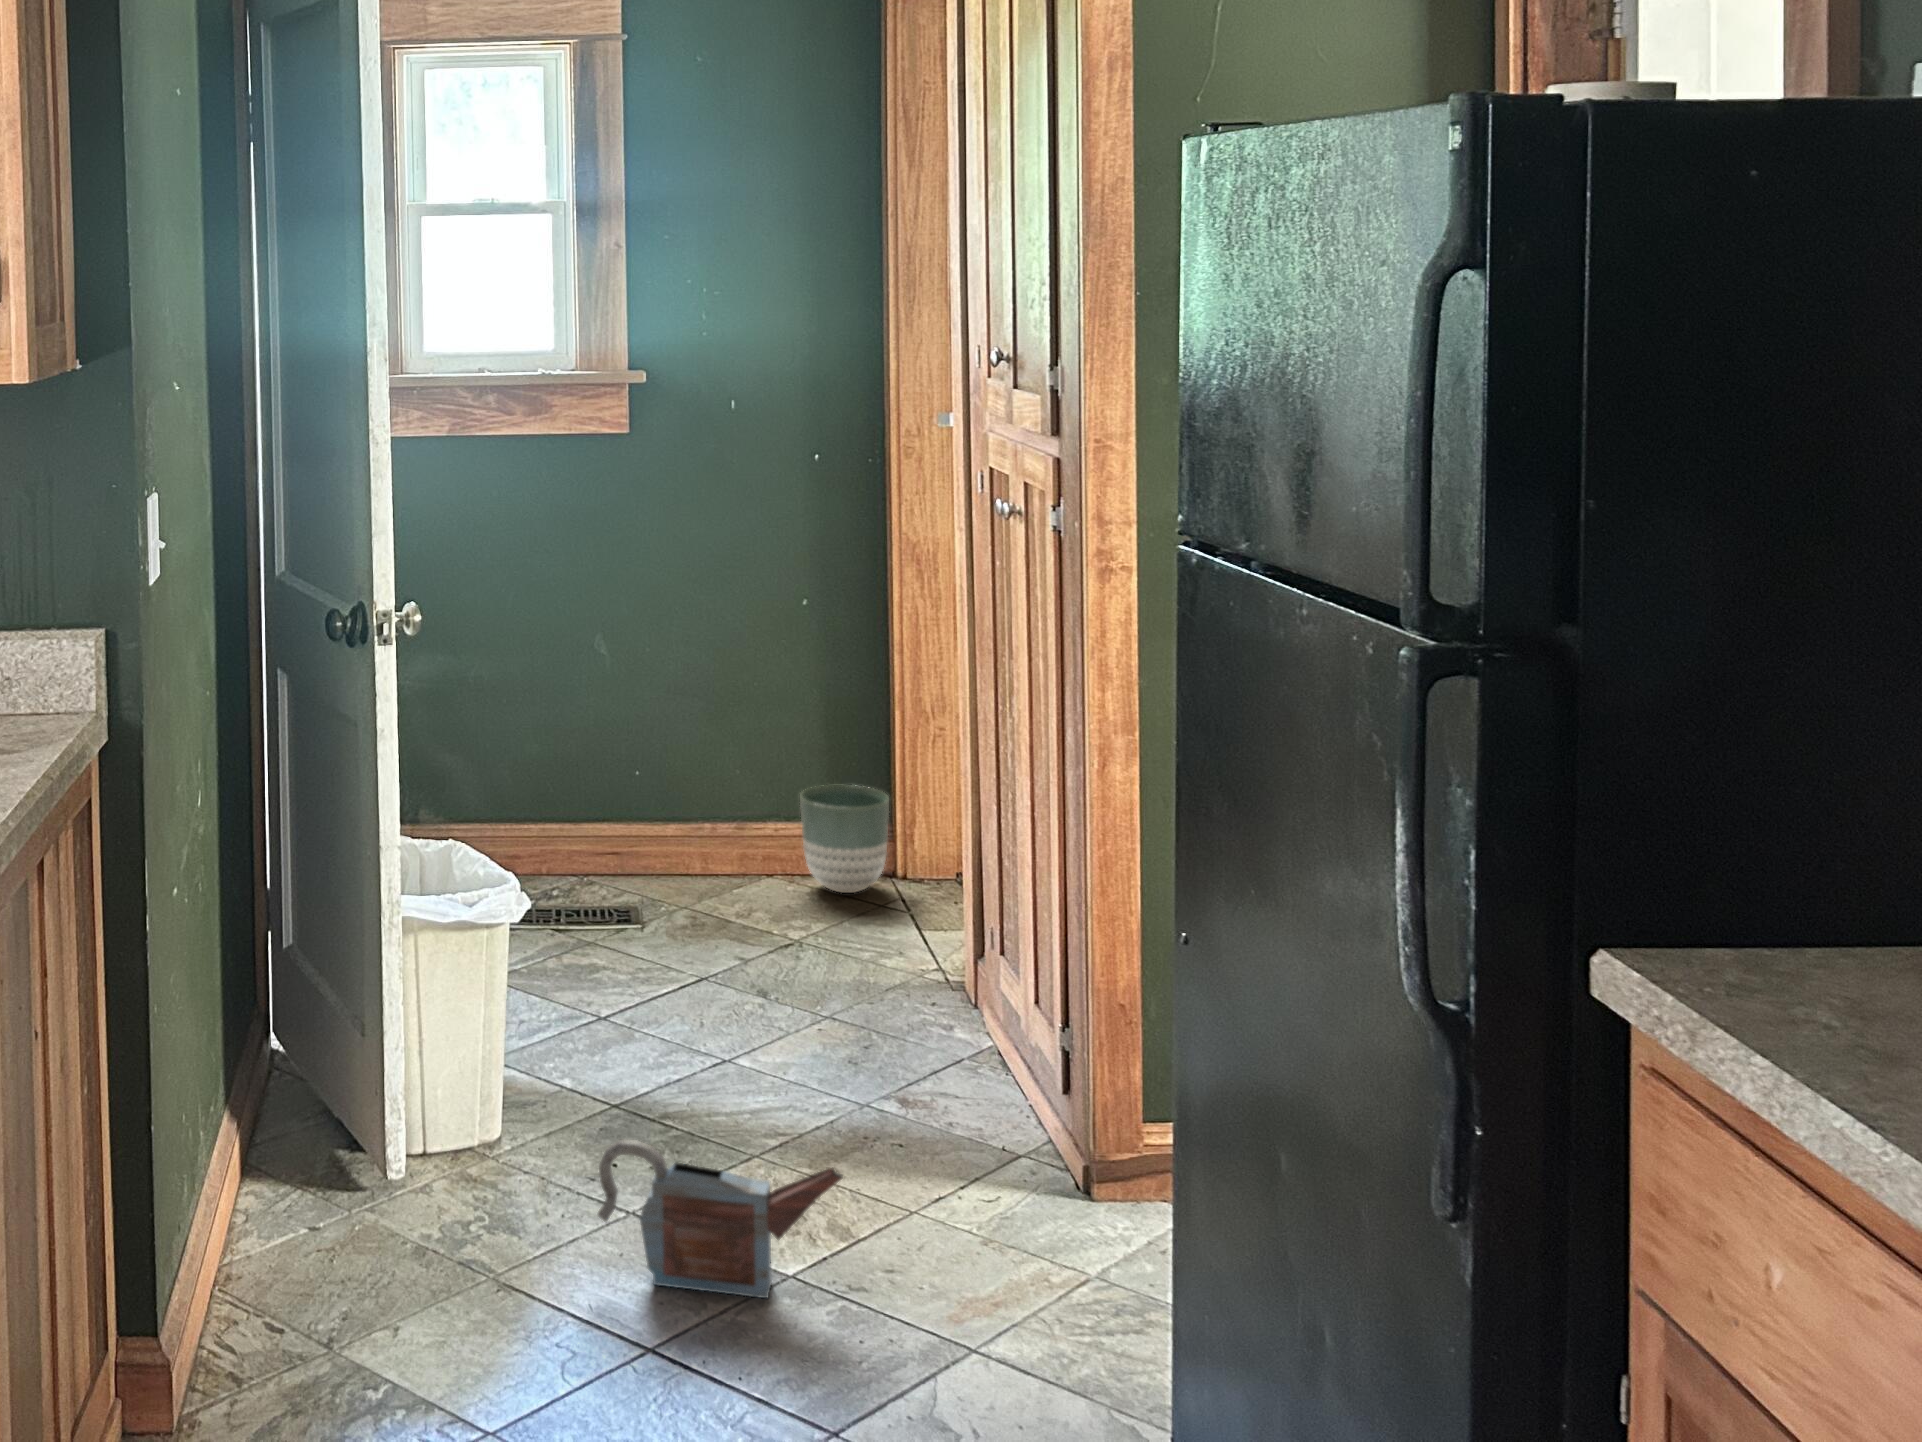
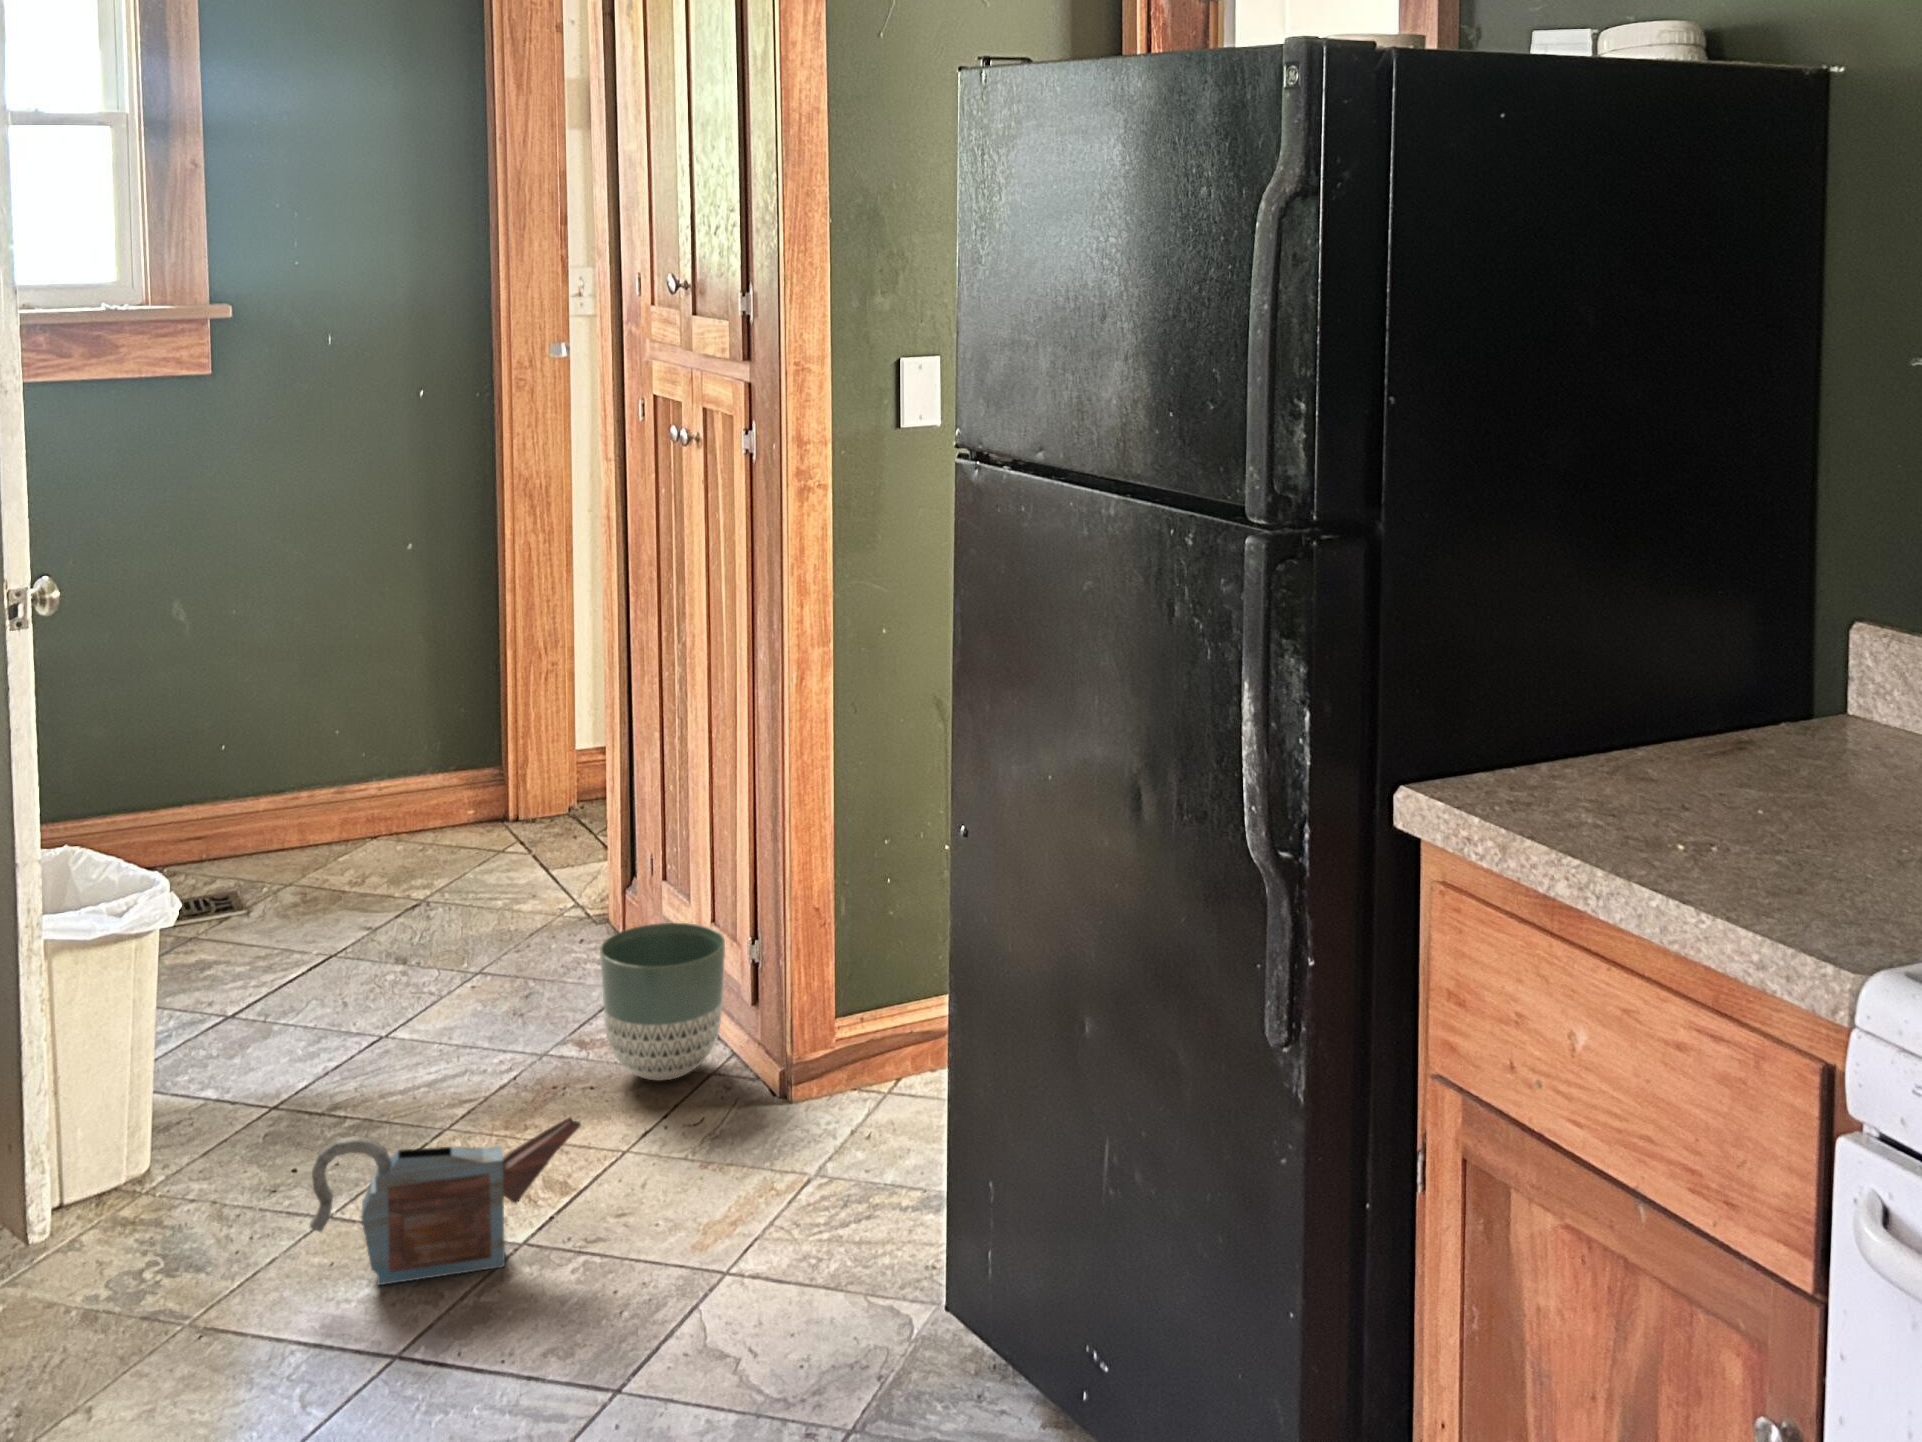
planter: present [800,785,889,893] -> present [600,923,725,1080]

